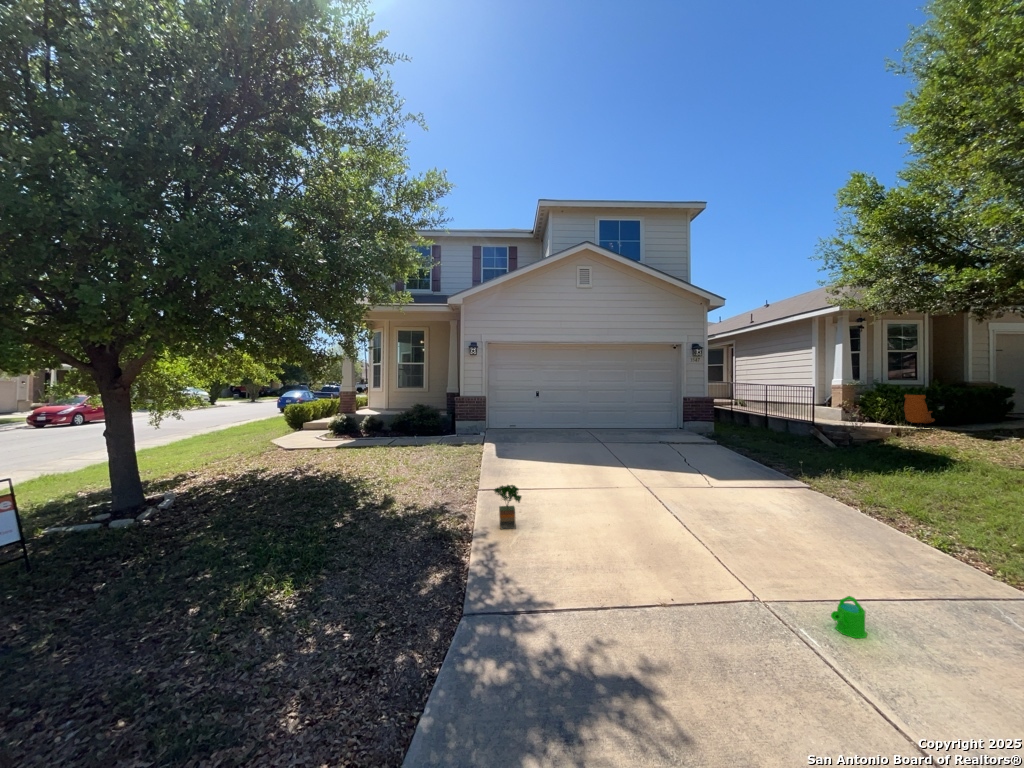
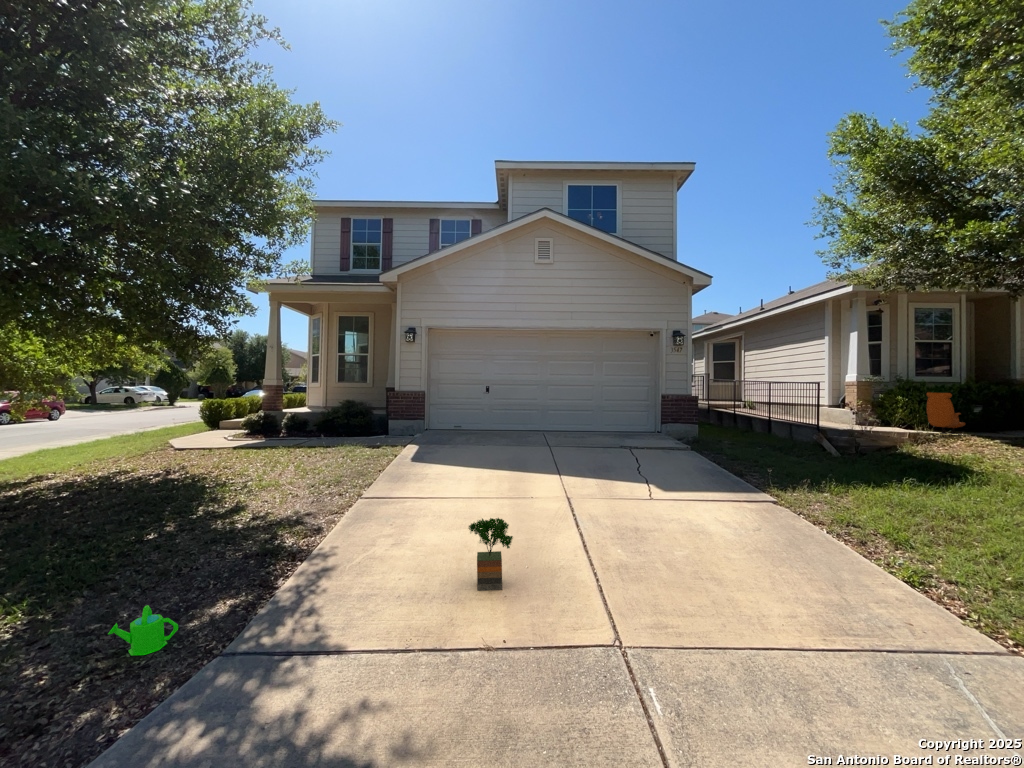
potted tree: present [494,485,521,529] -> present [469,518,513,591]
watering can: present [831,596,867,638] -> present [108,605,178,656]

